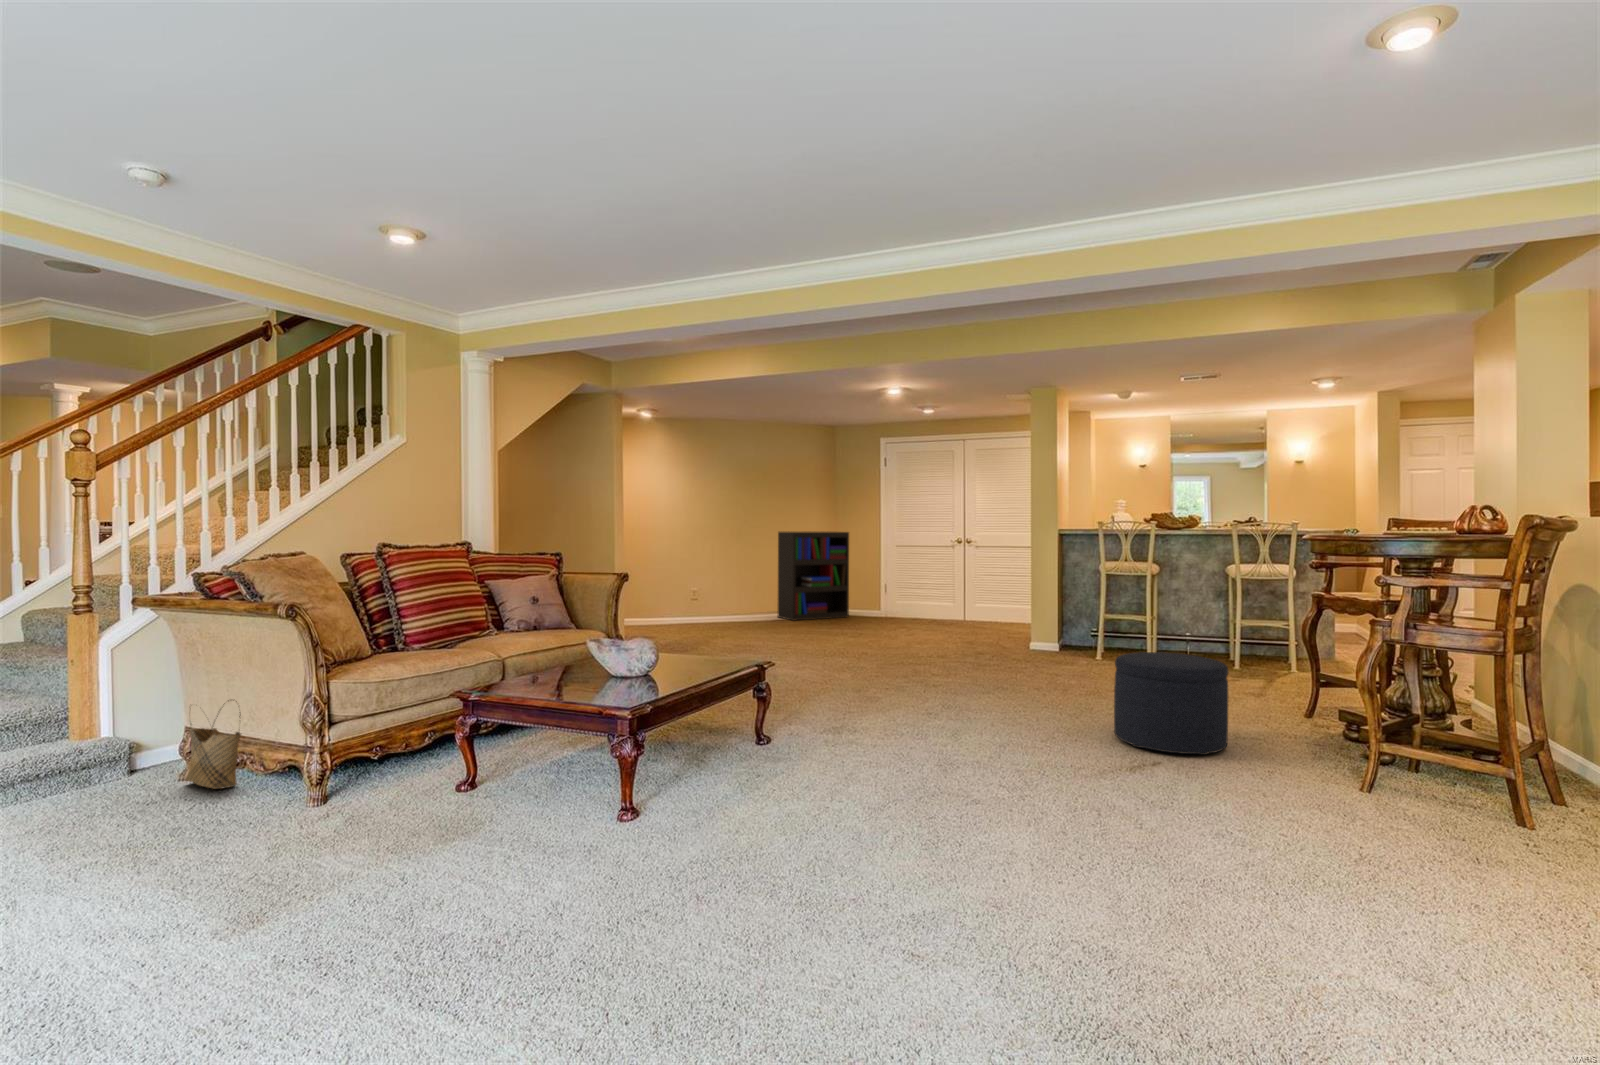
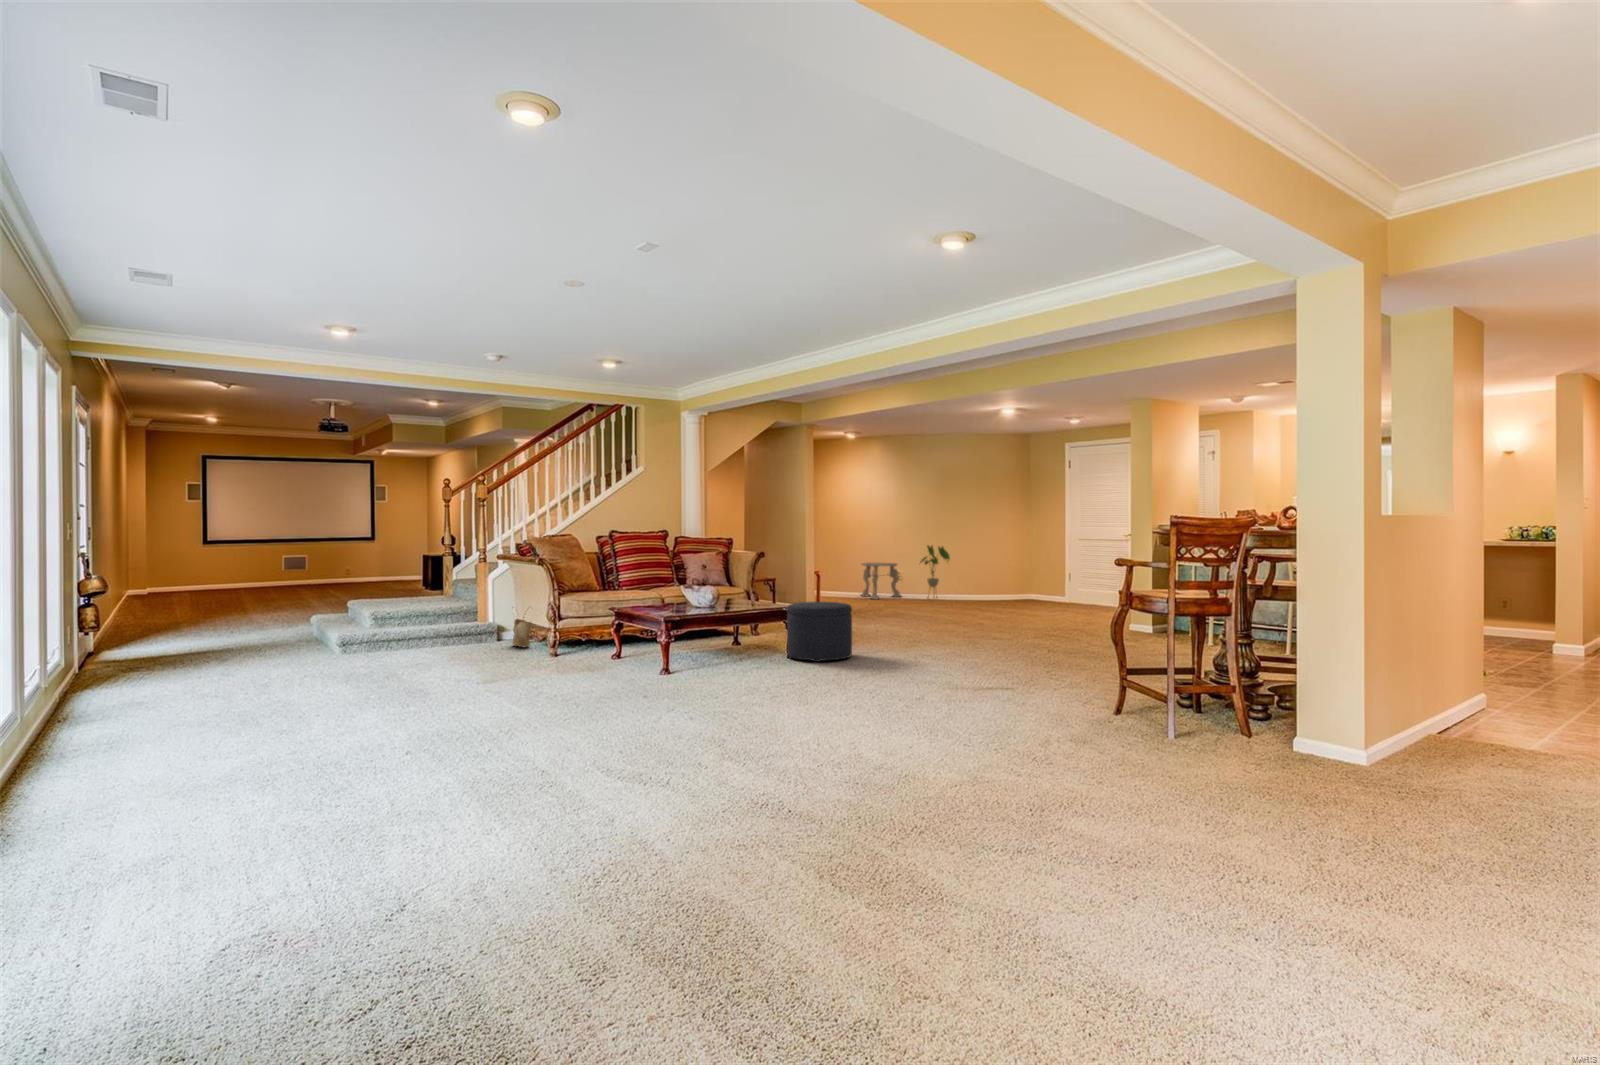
bookshelf: present [778,531,849,621] -> none [965,526,1028,601]
house plant: none [730,555,768,620] -> present [921,546,950,598]
side table: none [649,577,703,624] -> present [861,563,901,600]
ottoman: present [1114,652,1229,755] -> present [787,601,852,662]

